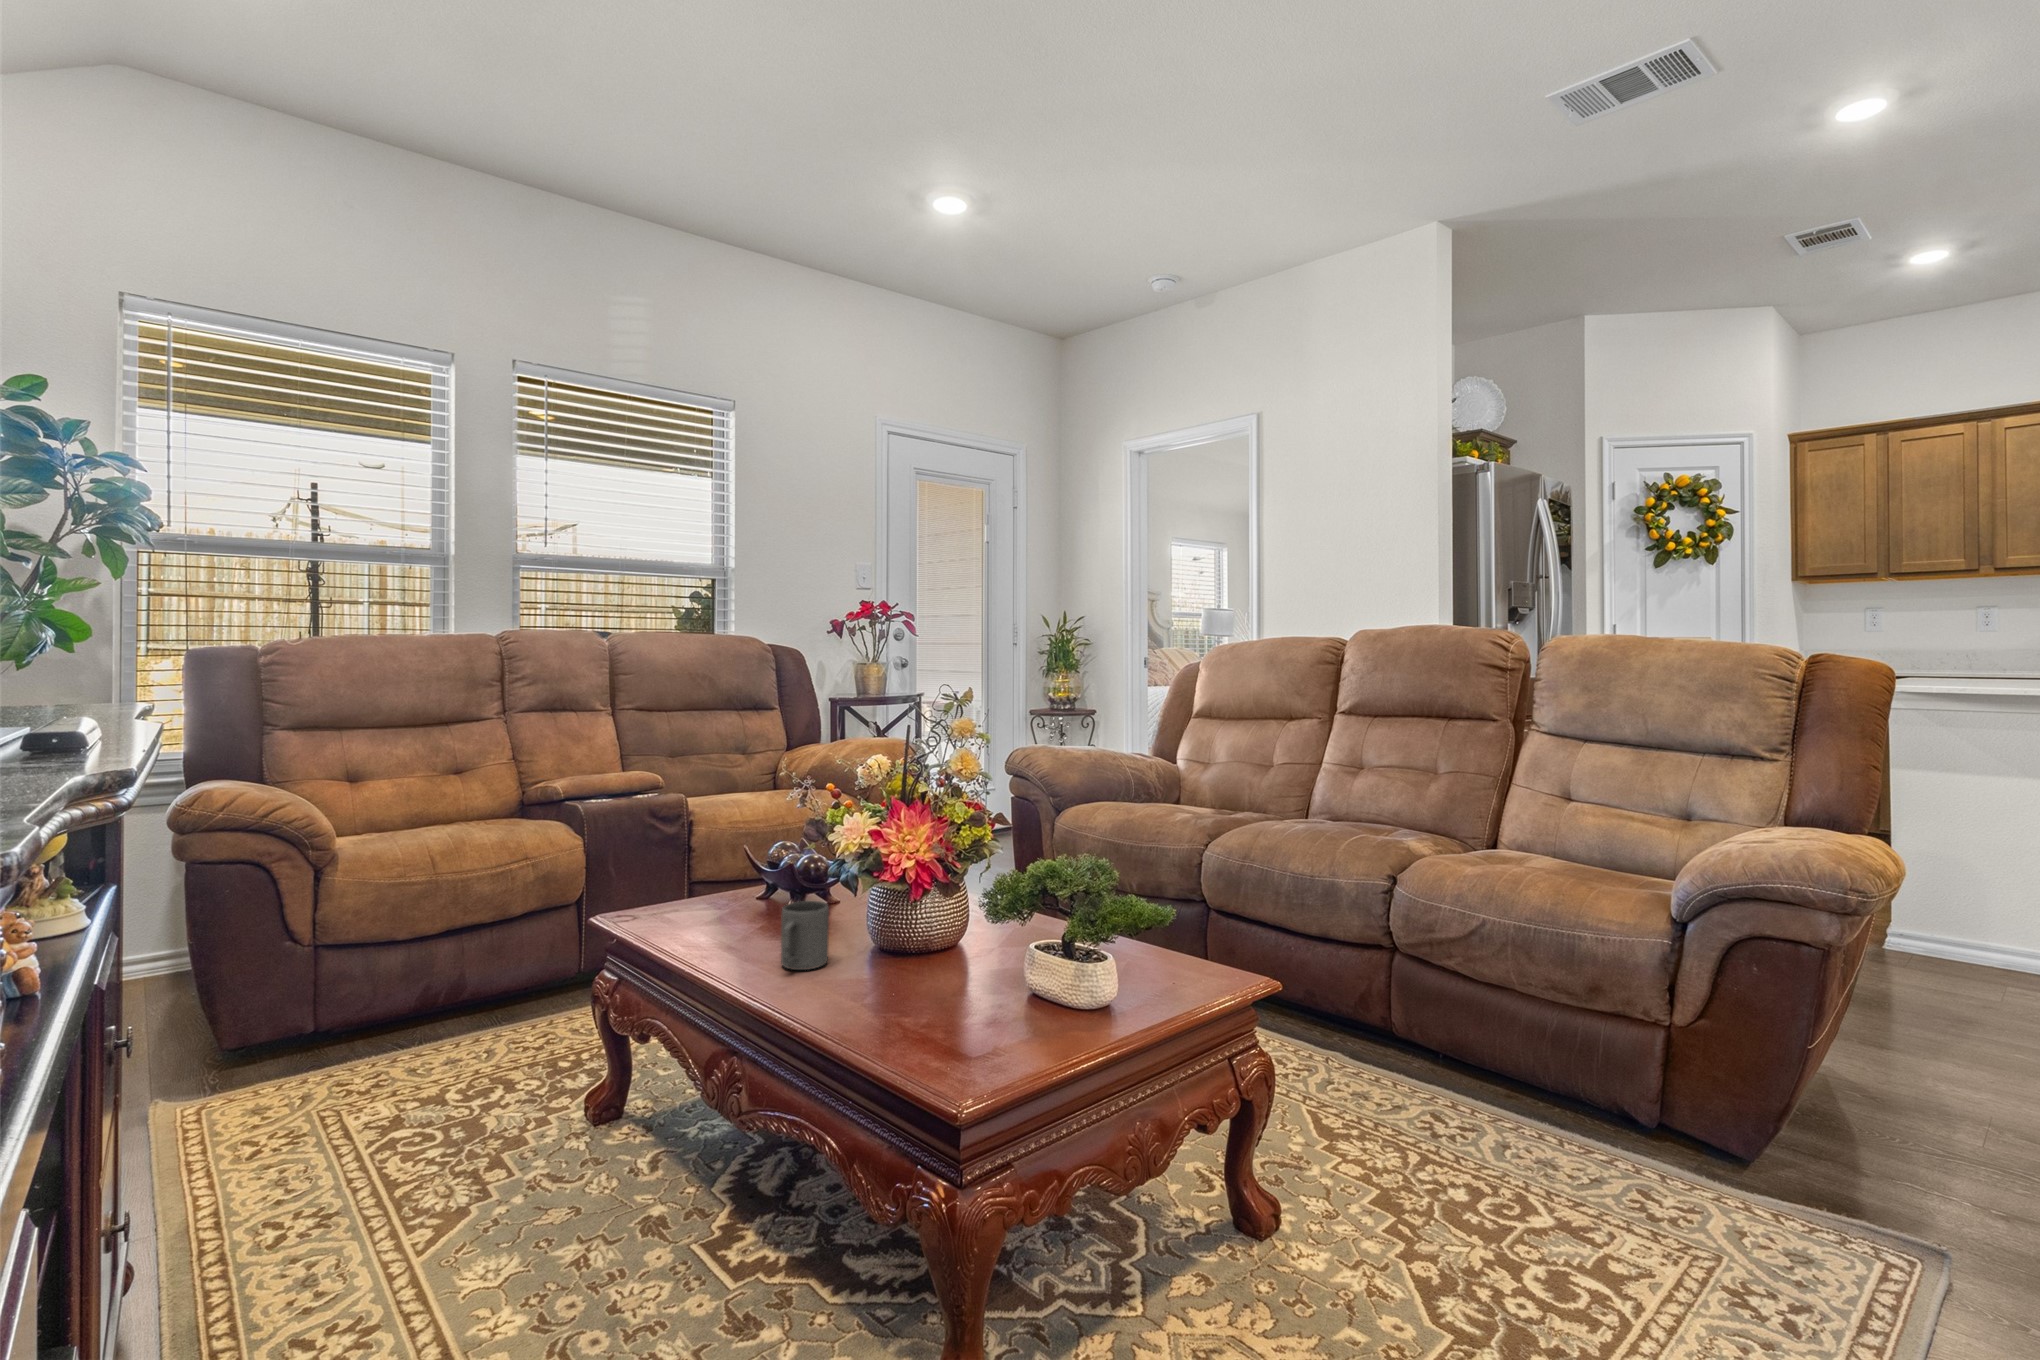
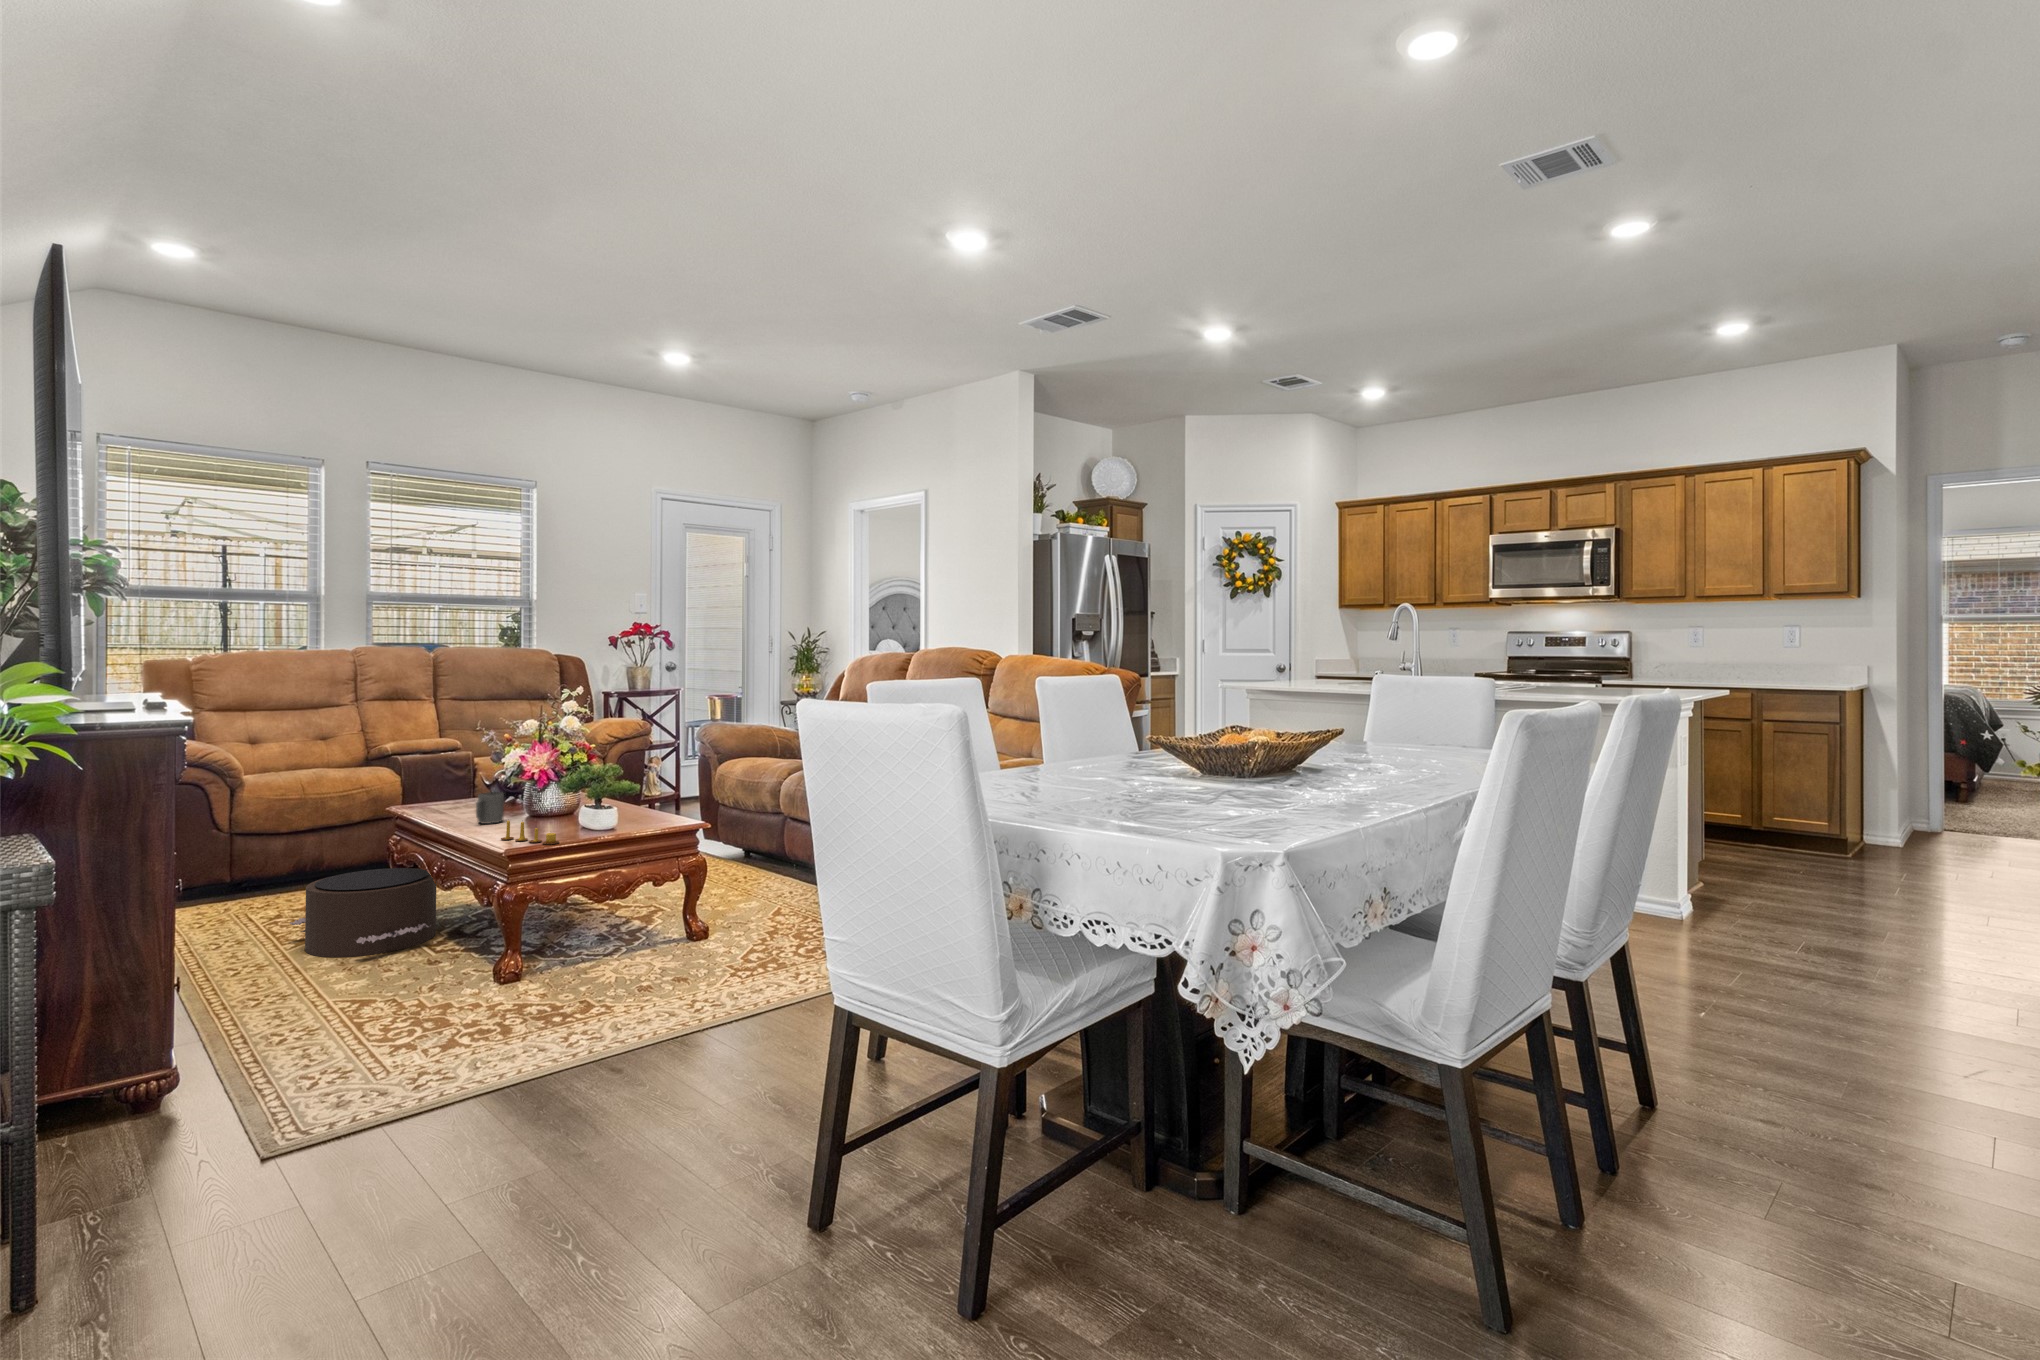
candle: none [873,985,1016,1057] -> present [501,820,559,844]
pouf: none [415,1046,703,1283] -> present [290,868,436,957]

